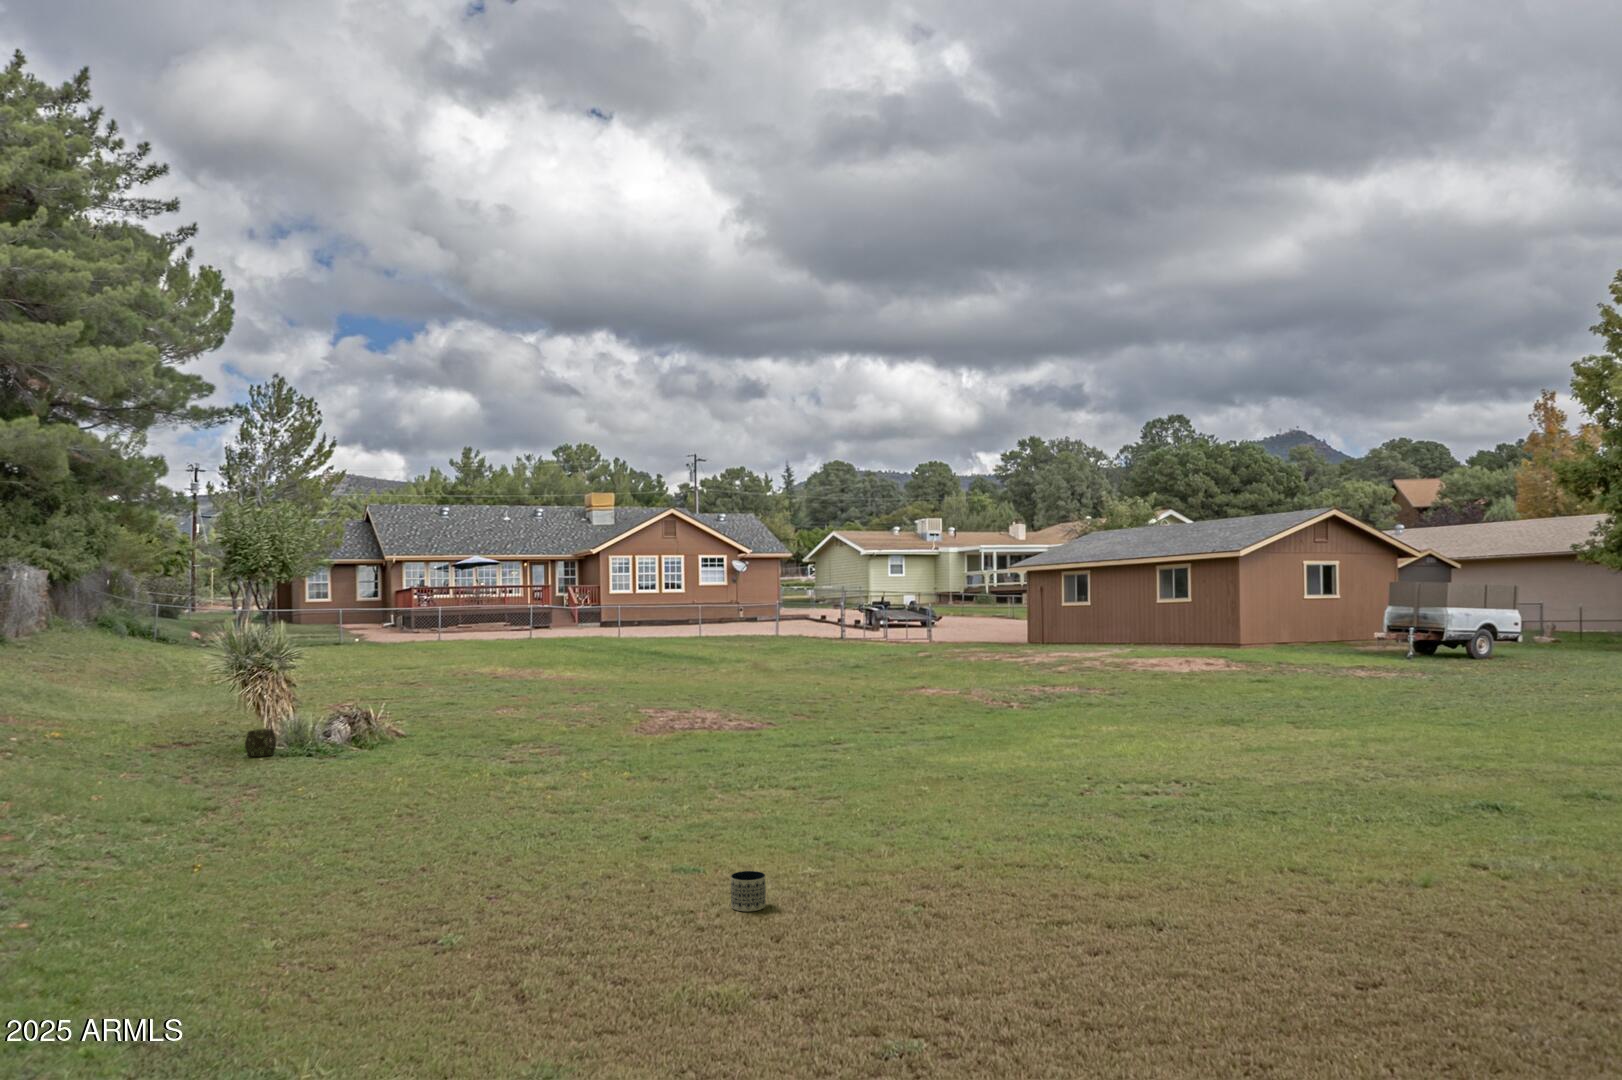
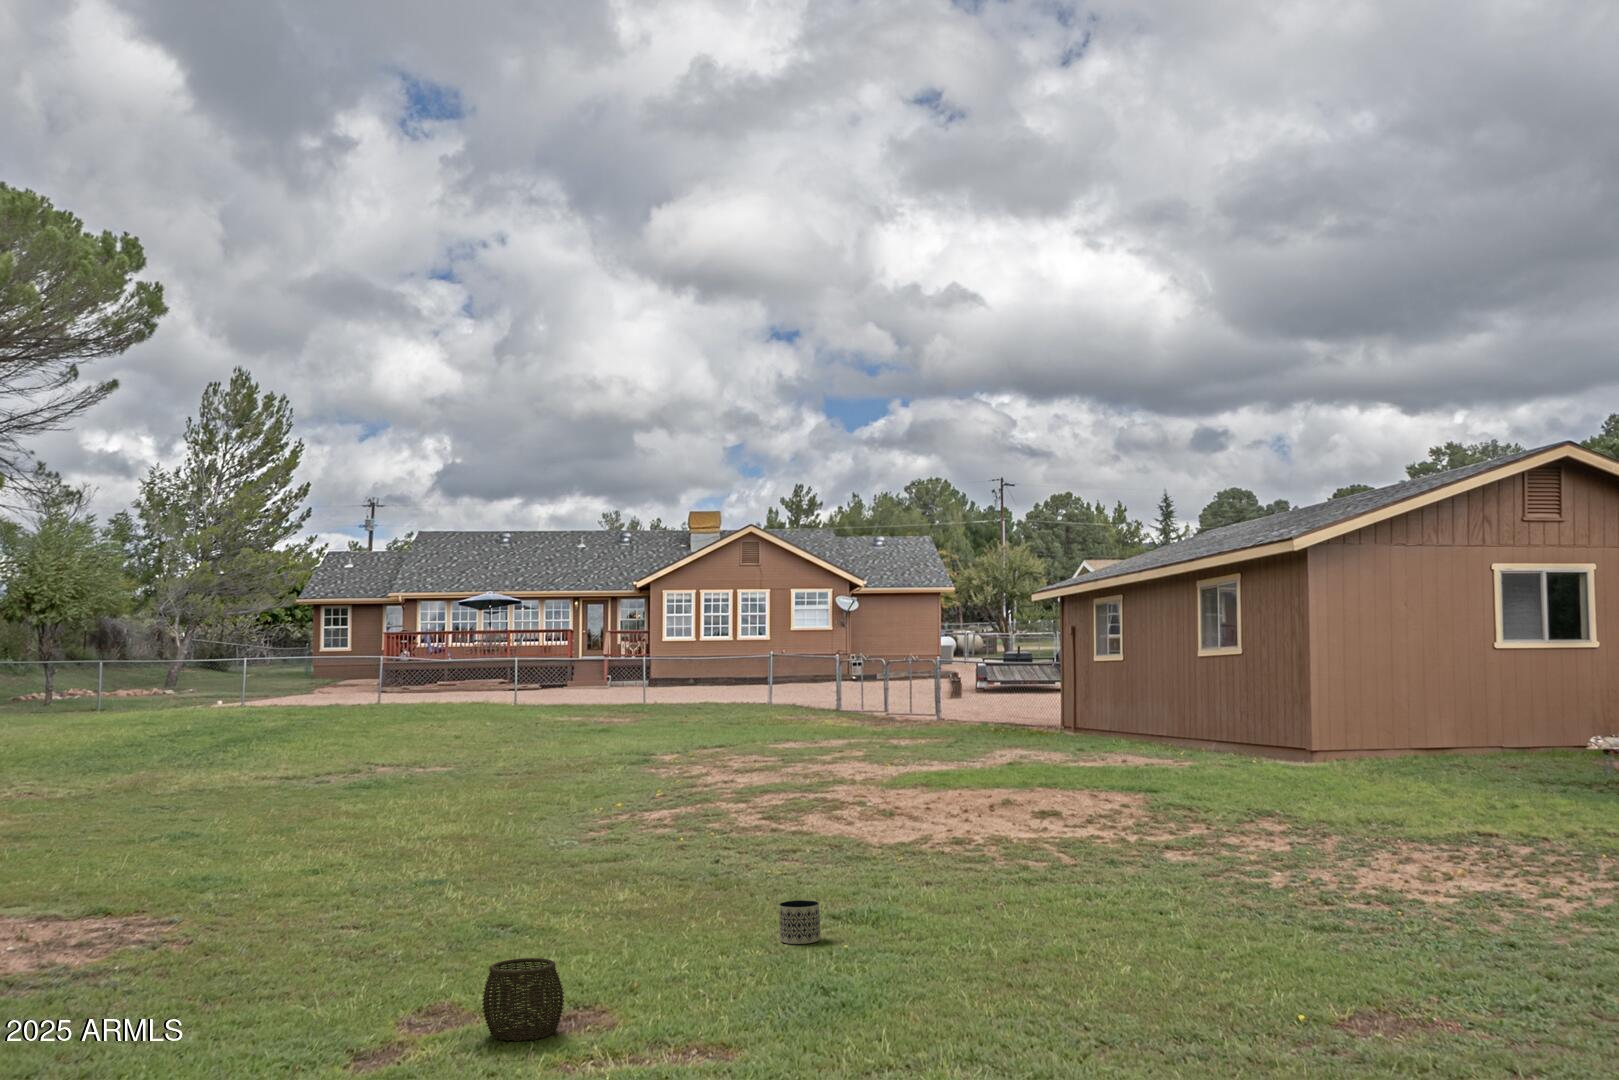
woven basket: present [245,729,276,757] -> present [482,958,564,1041]

